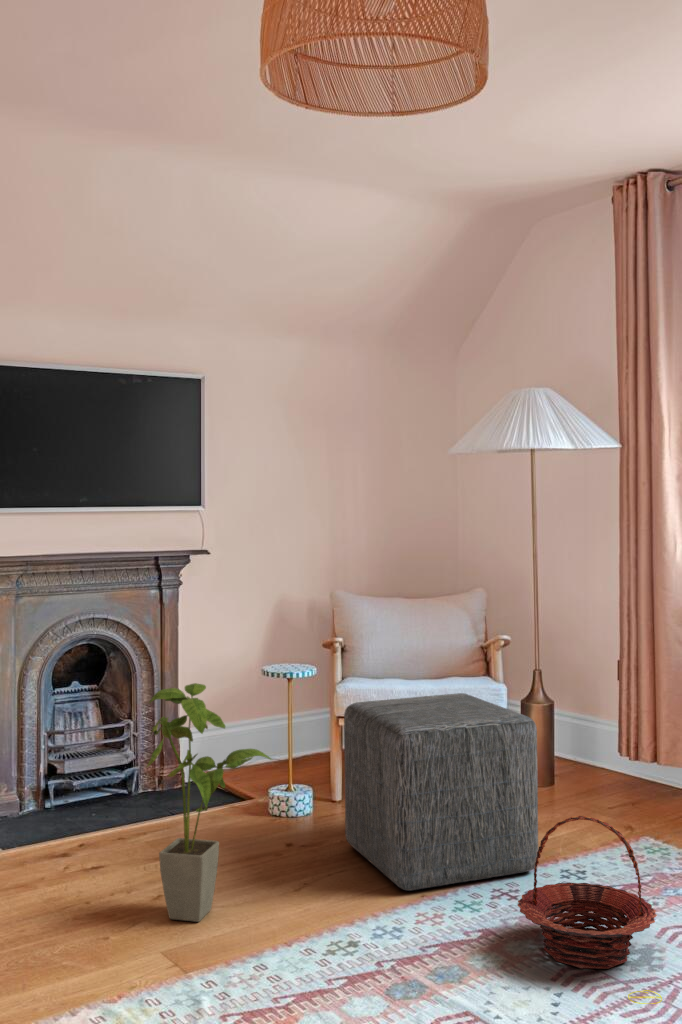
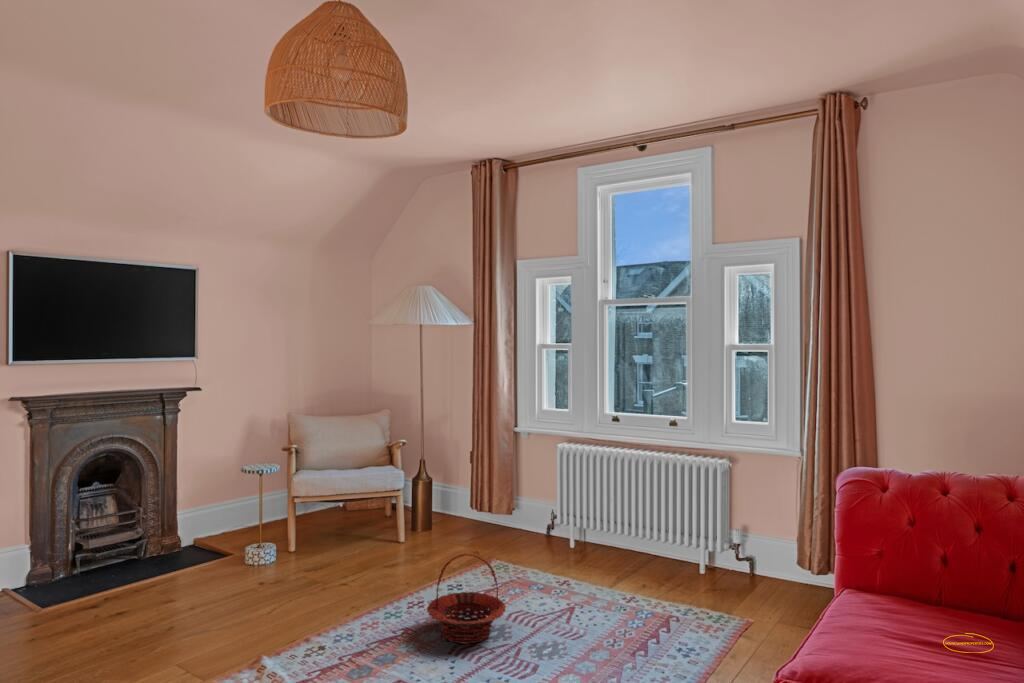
house plant: present [147,683,272,922] -> none [172,486,267,649]
ottoman: present [344,693,538,891] -> none [307,479,433,609]

